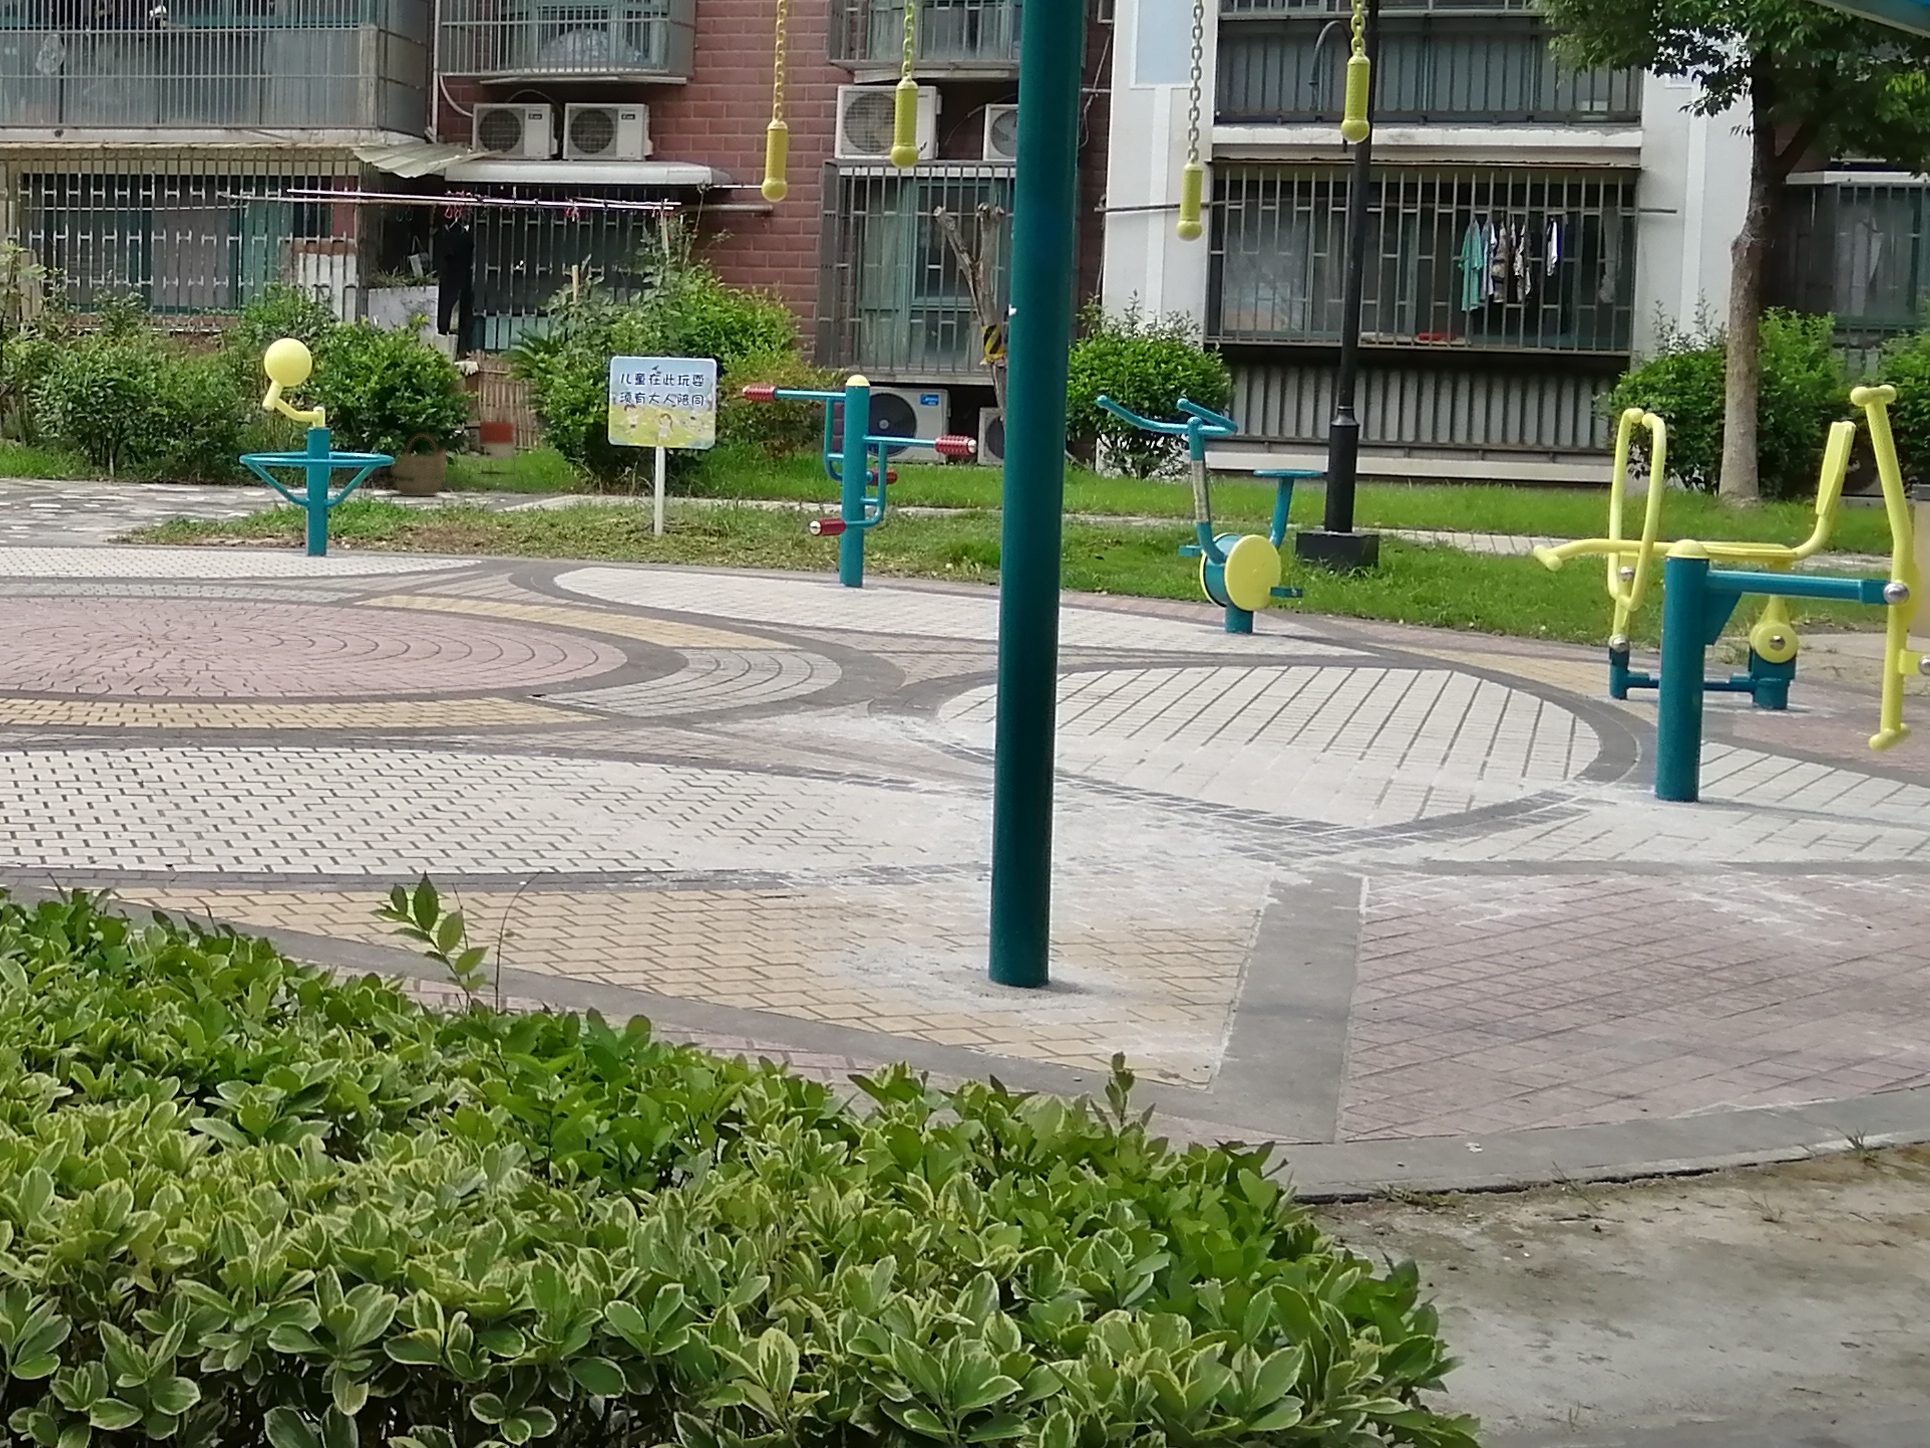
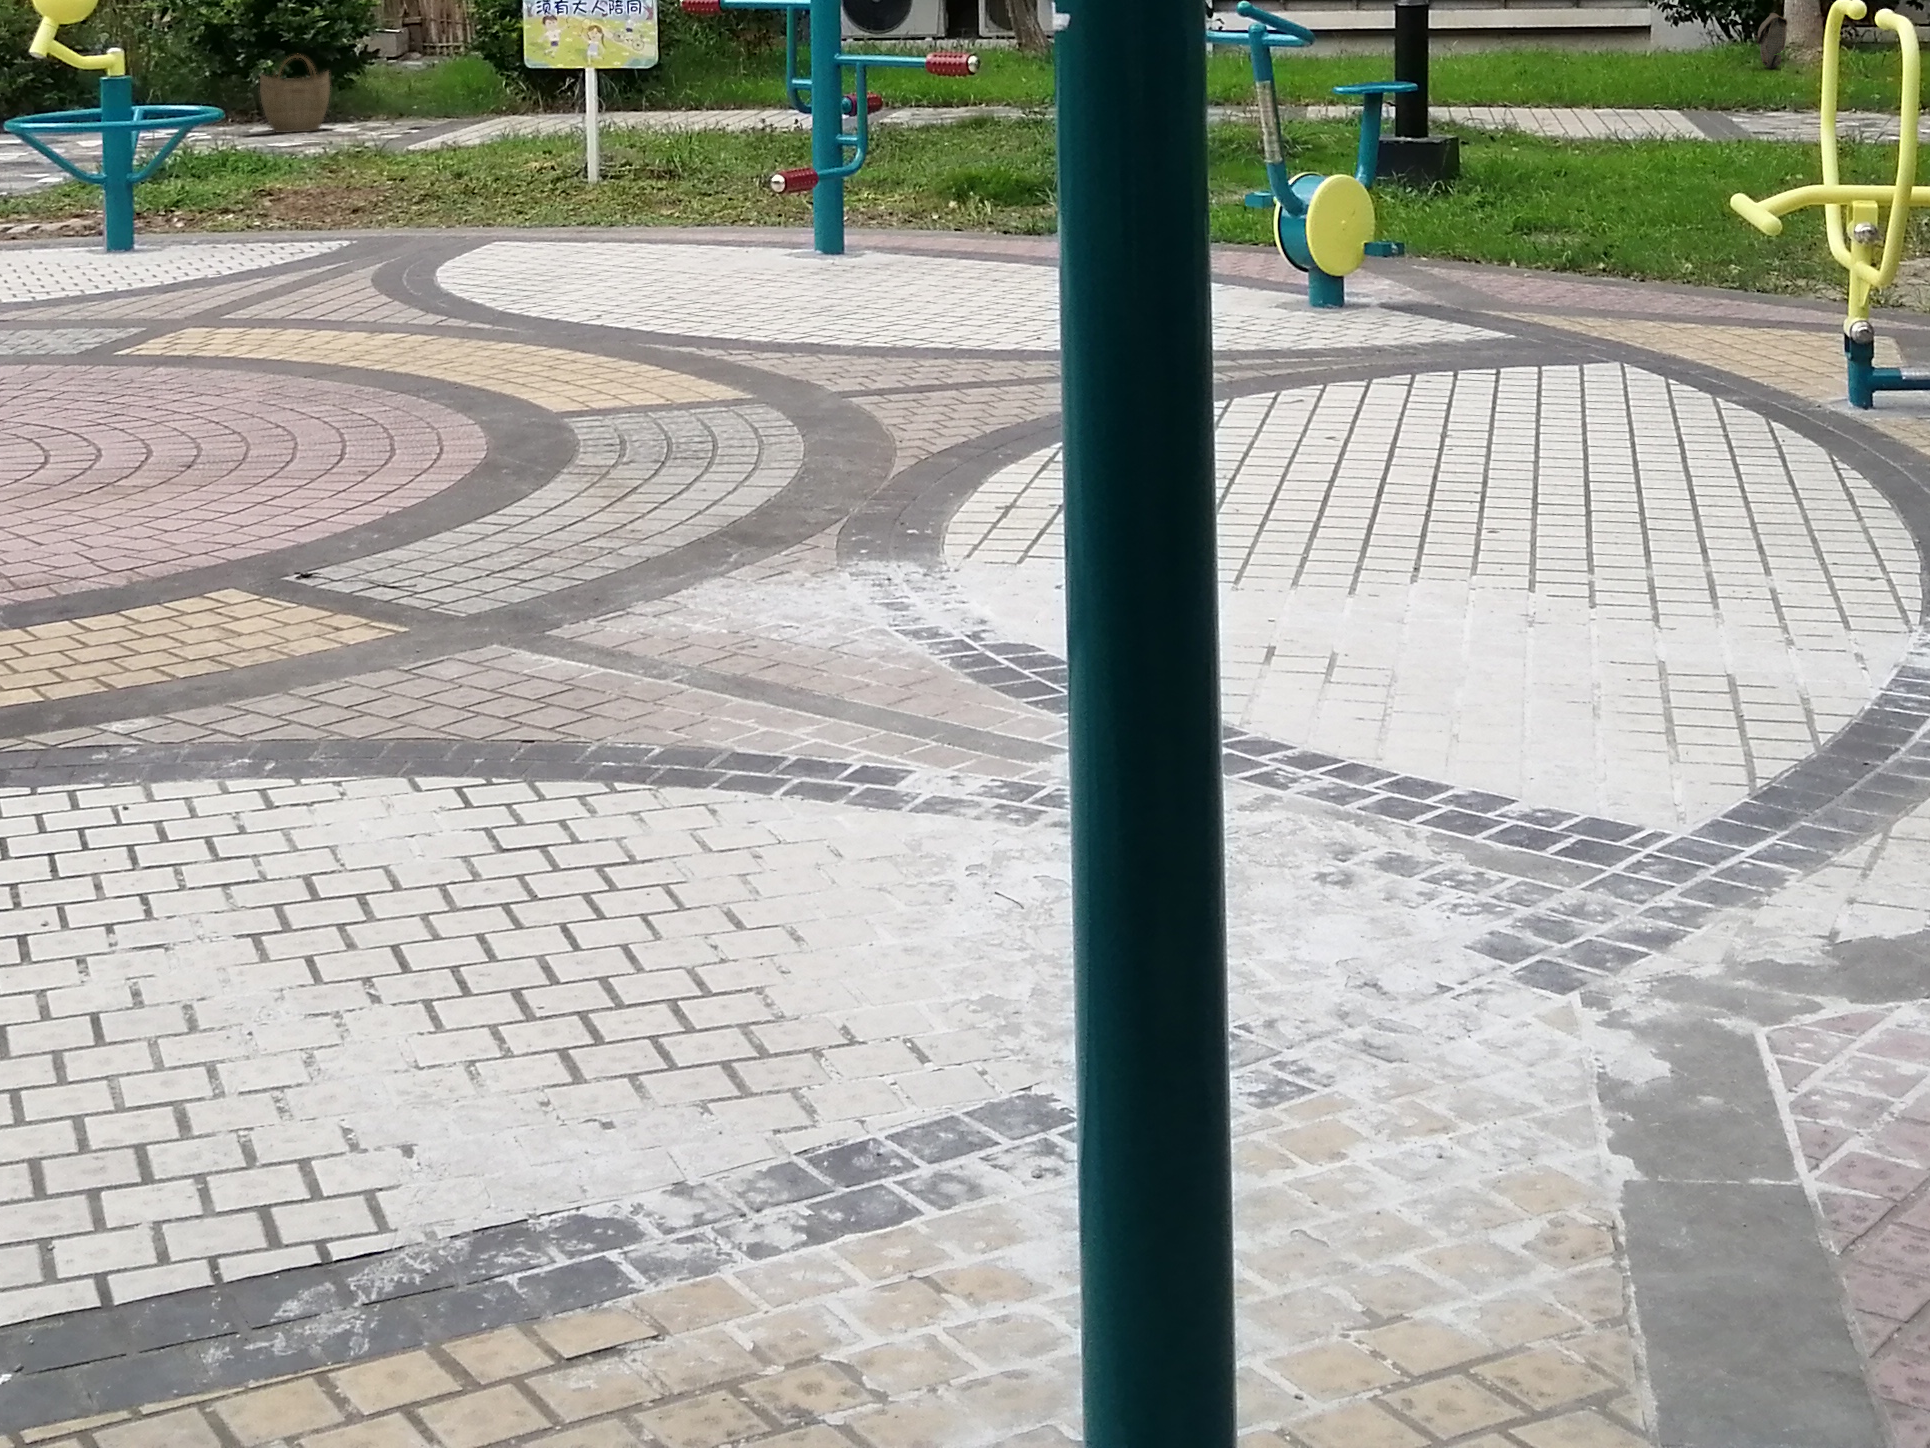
planter: present [480,421,515,472] -> none [387,26,435,90]
bag: none [1704,469,1736,519] -> present [1755,13,1788,68]

